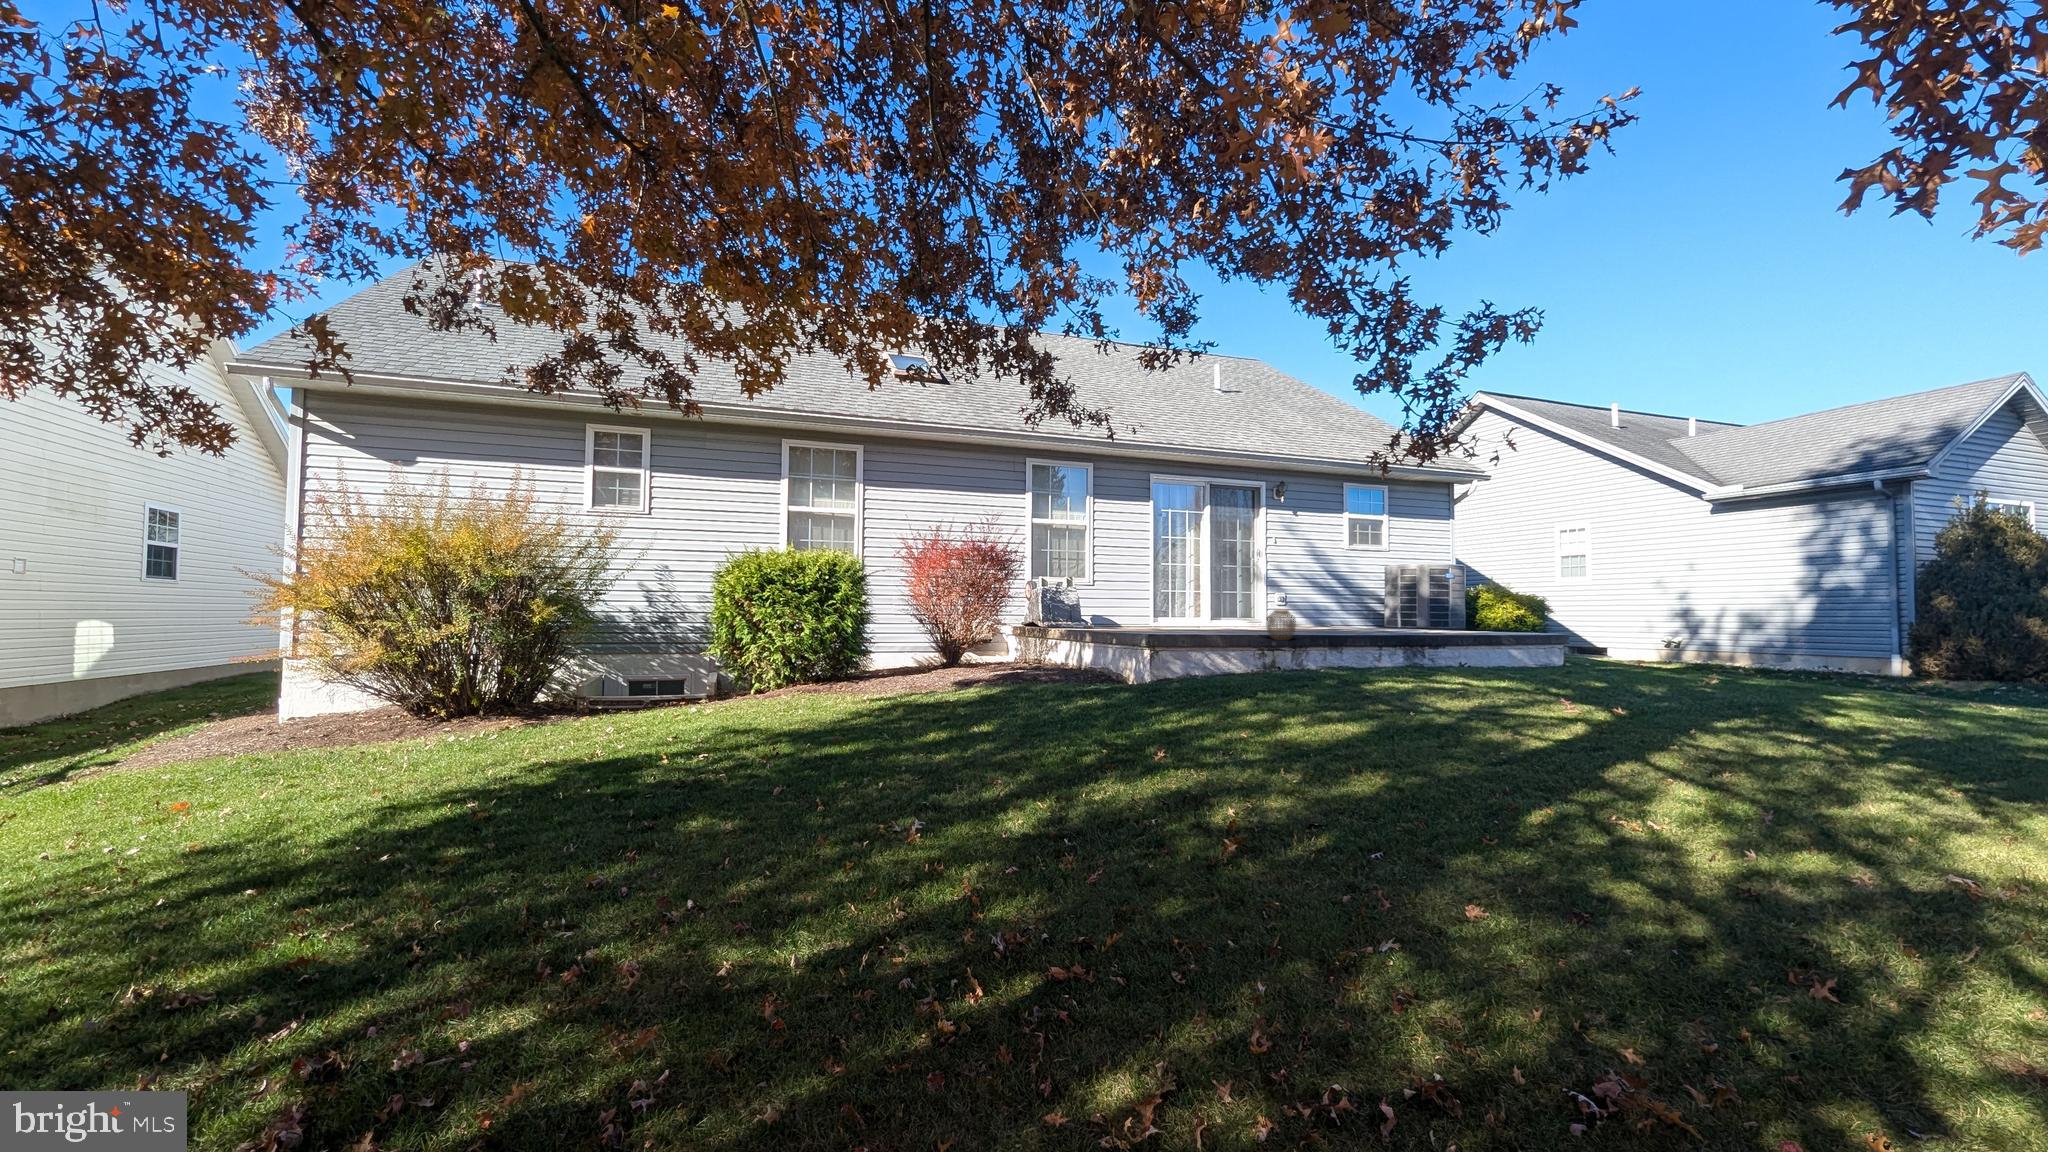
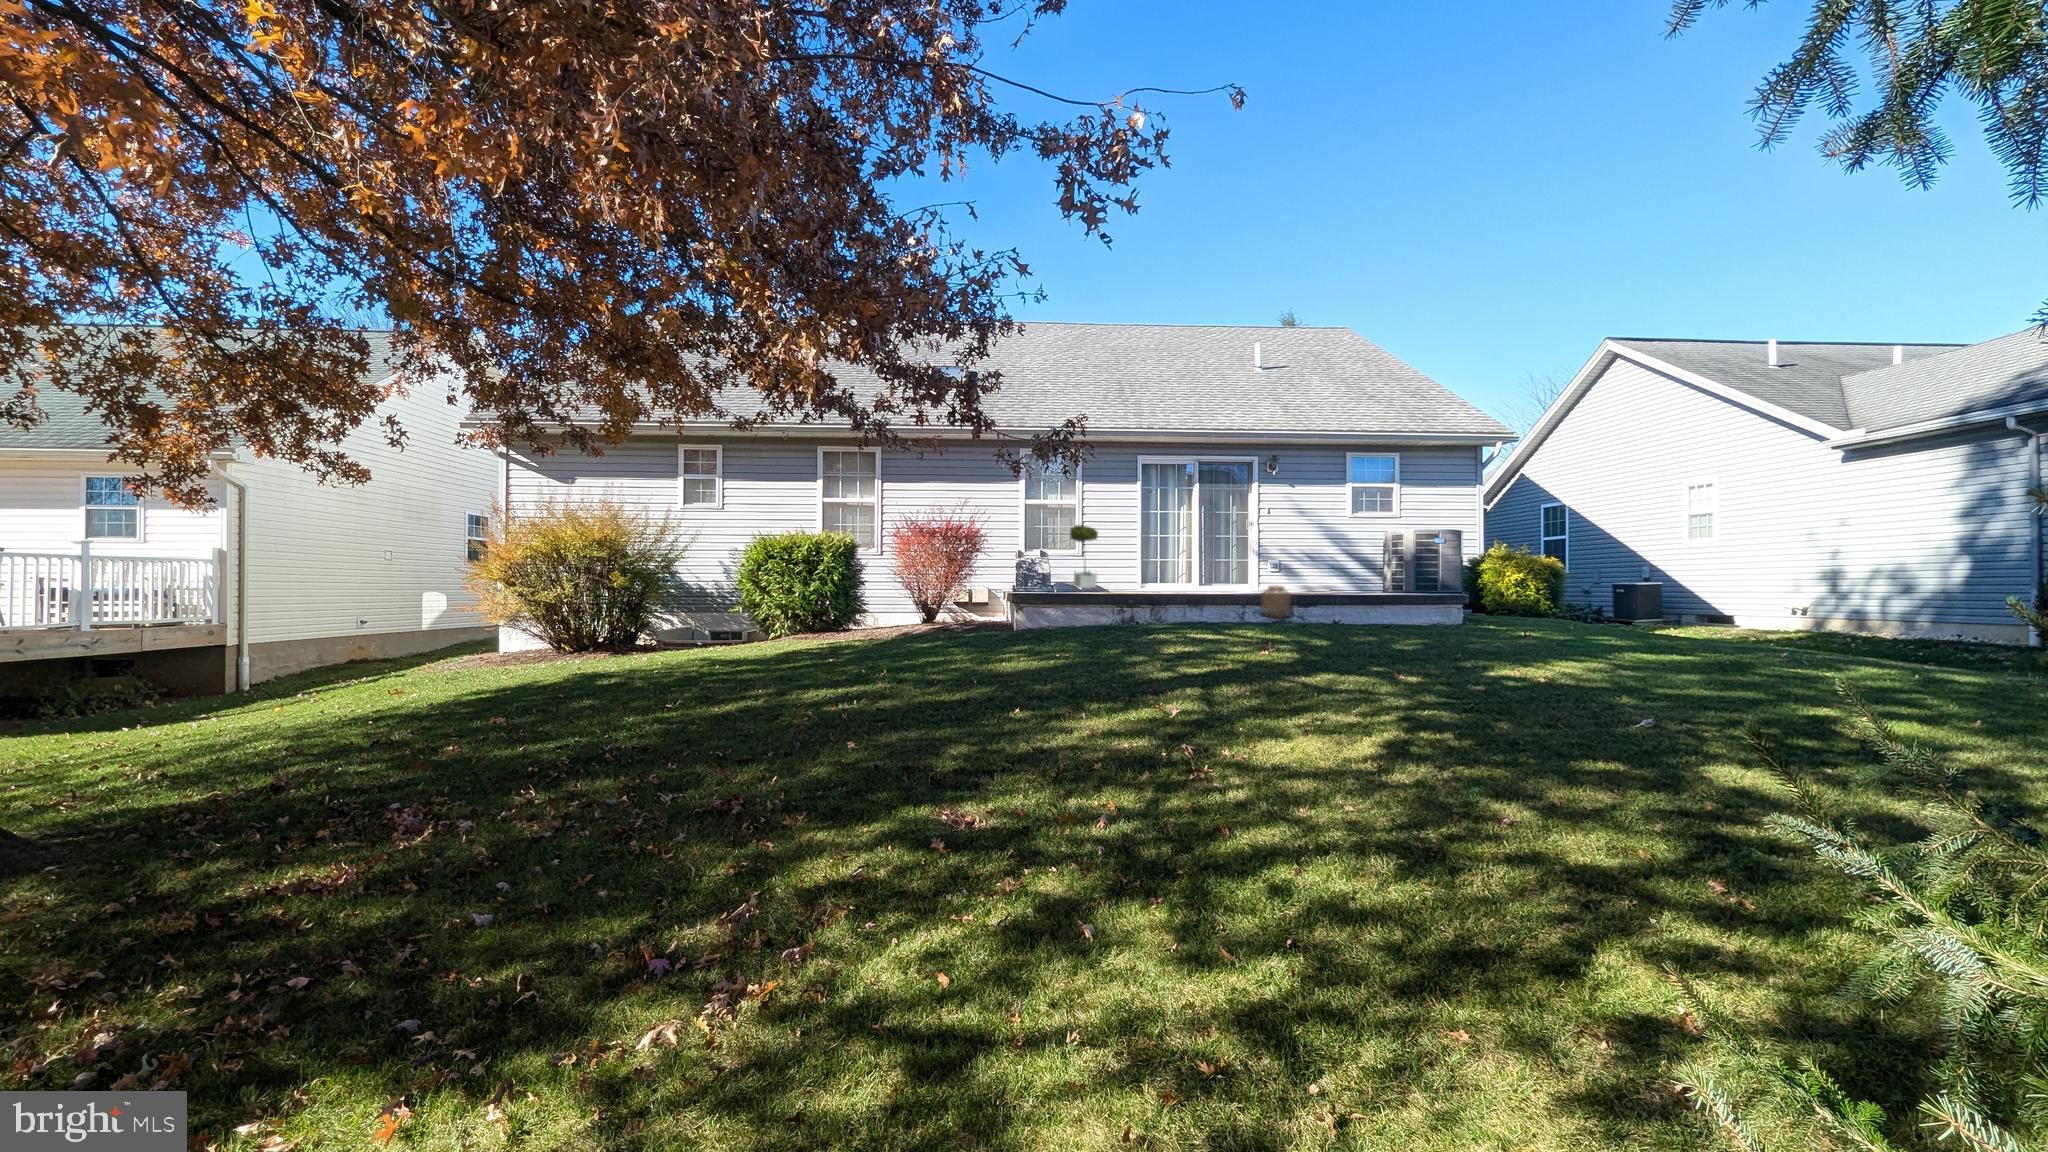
potted tree: none [1082,560,1109,621] -> present [1070,525,1098,588]

